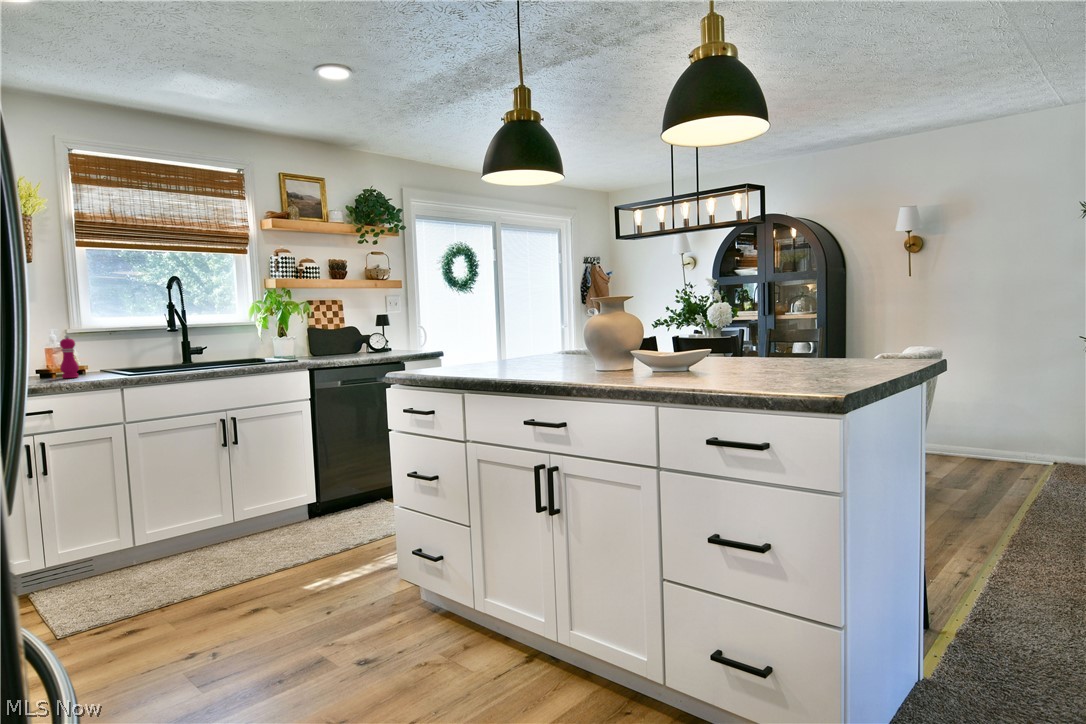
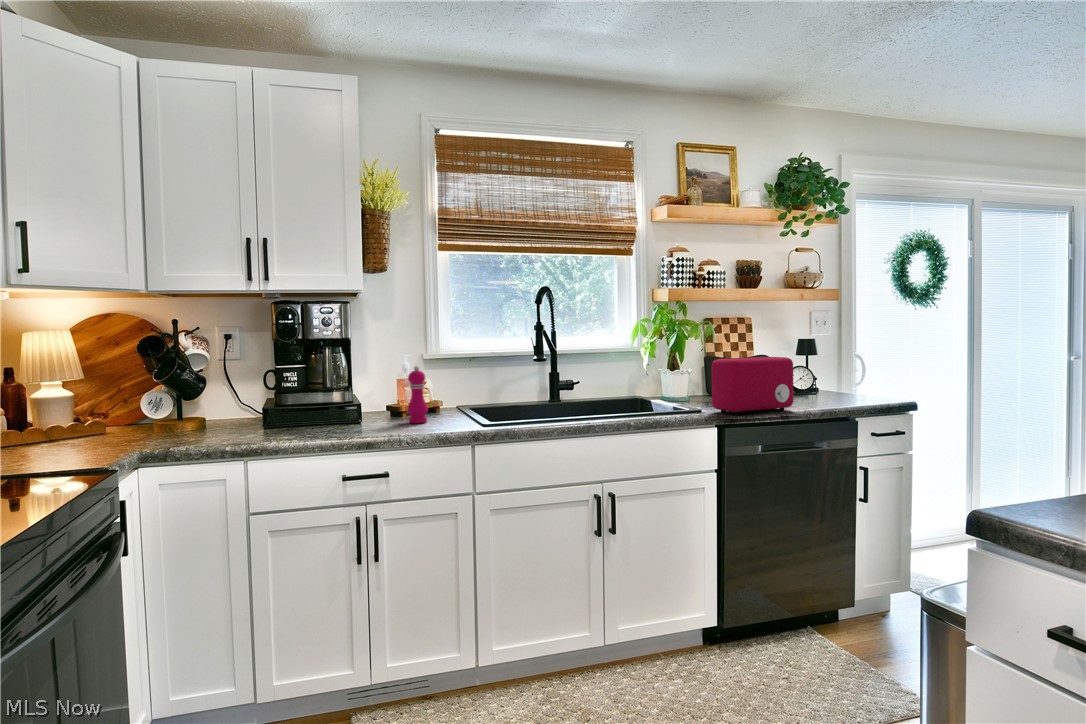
toaster: none [305,324,361,362] -> present [712,357,793,414]

